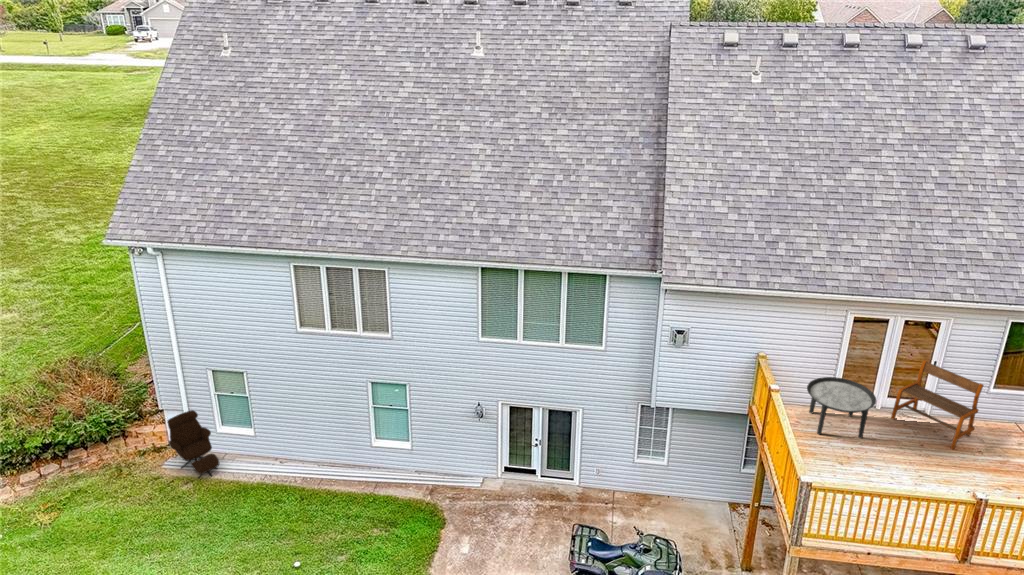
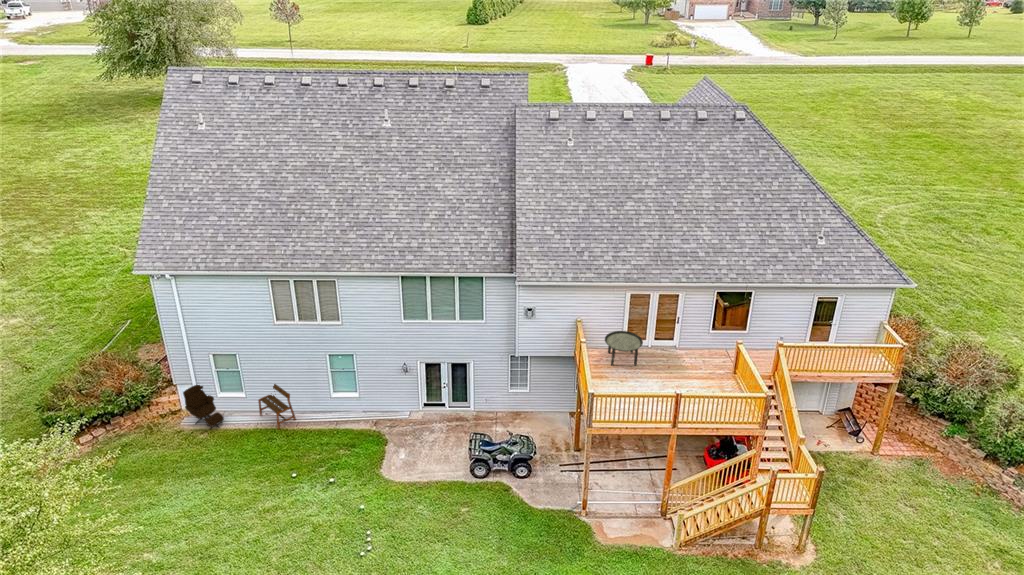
bench: present [891,360,983,449] -> present [258,384,296,429]

